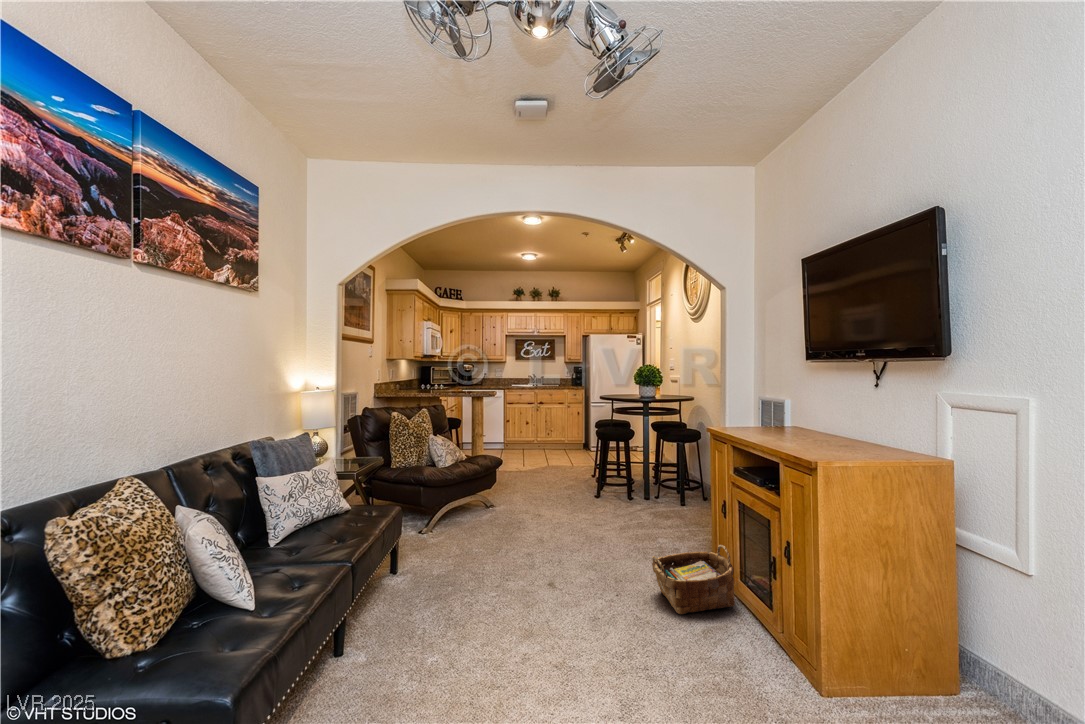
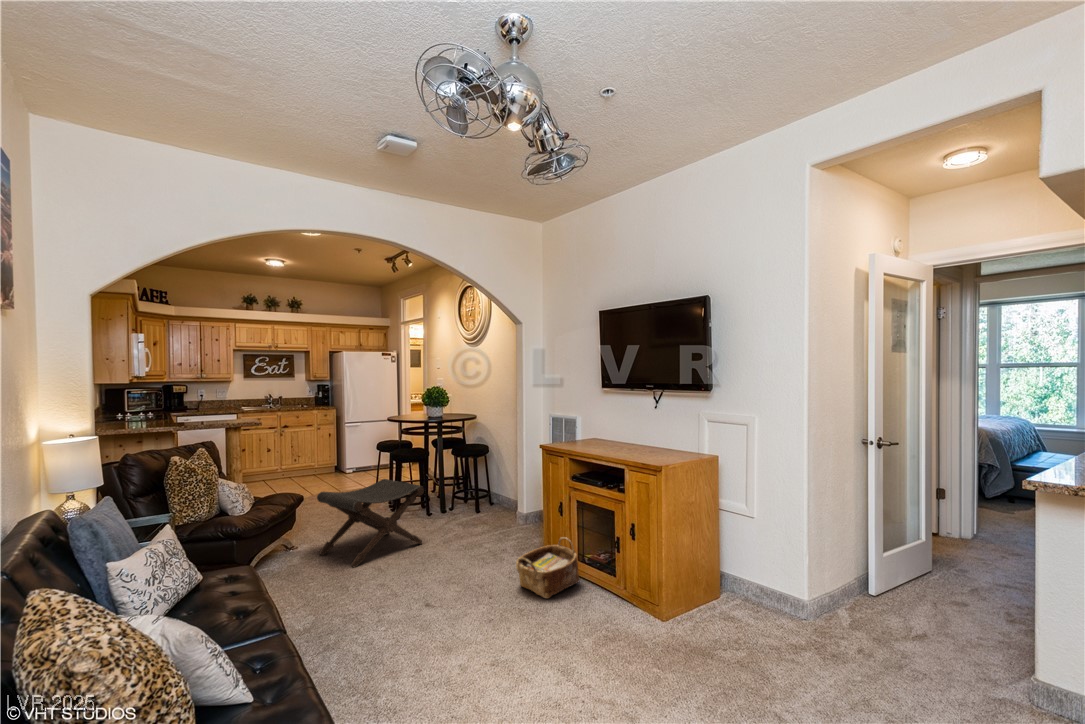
footstool: none [504,453,601,533] -> present [317,479,424,567]

